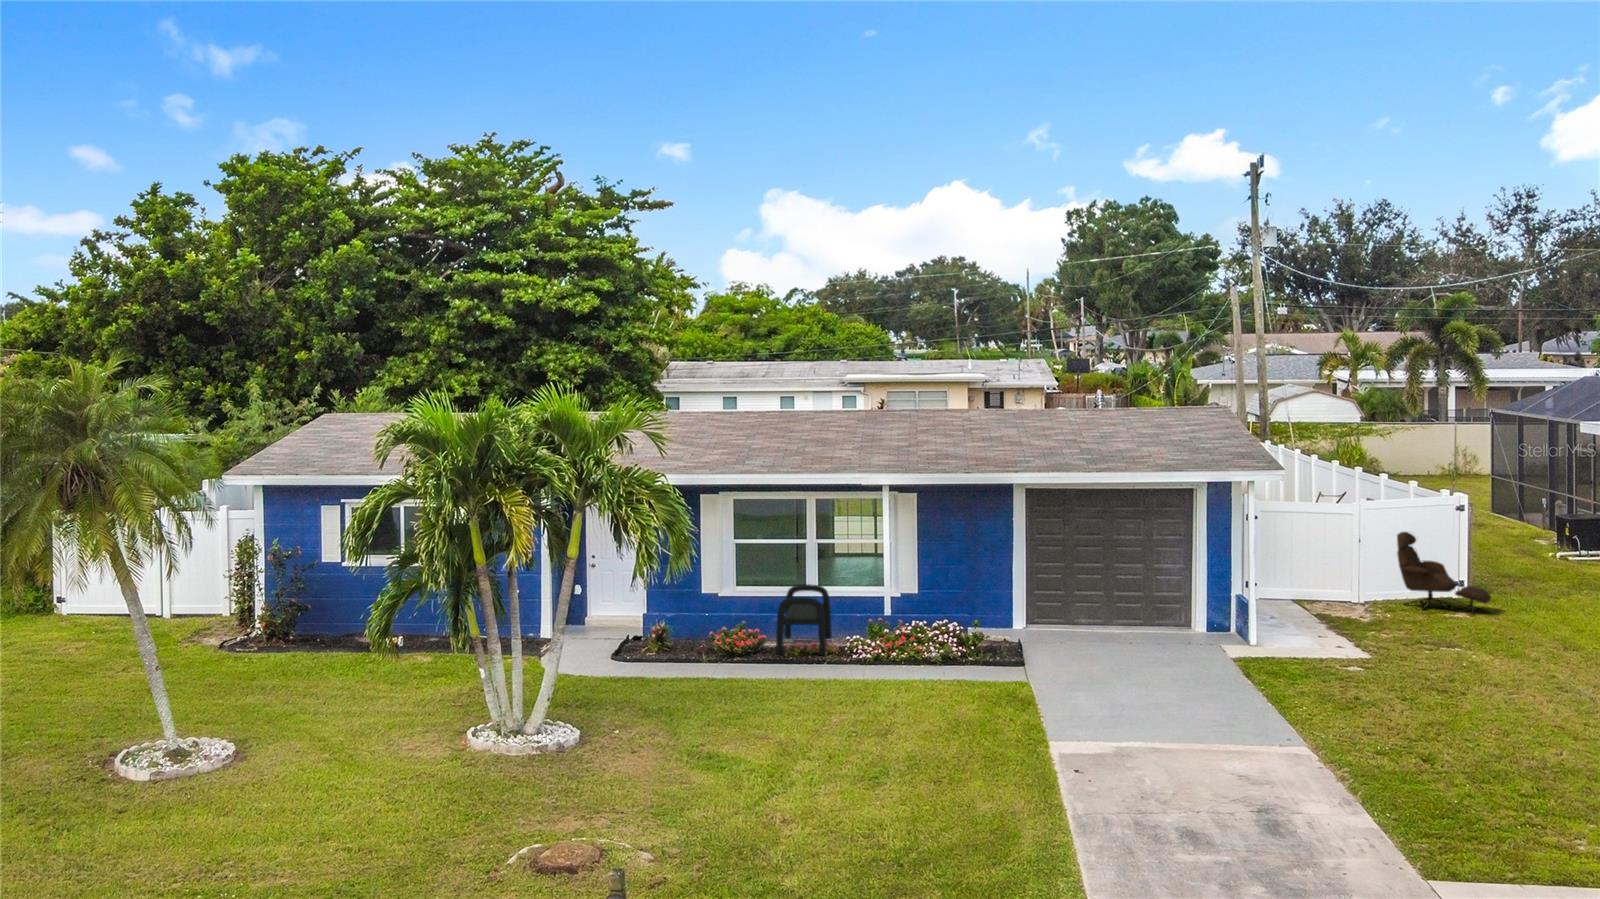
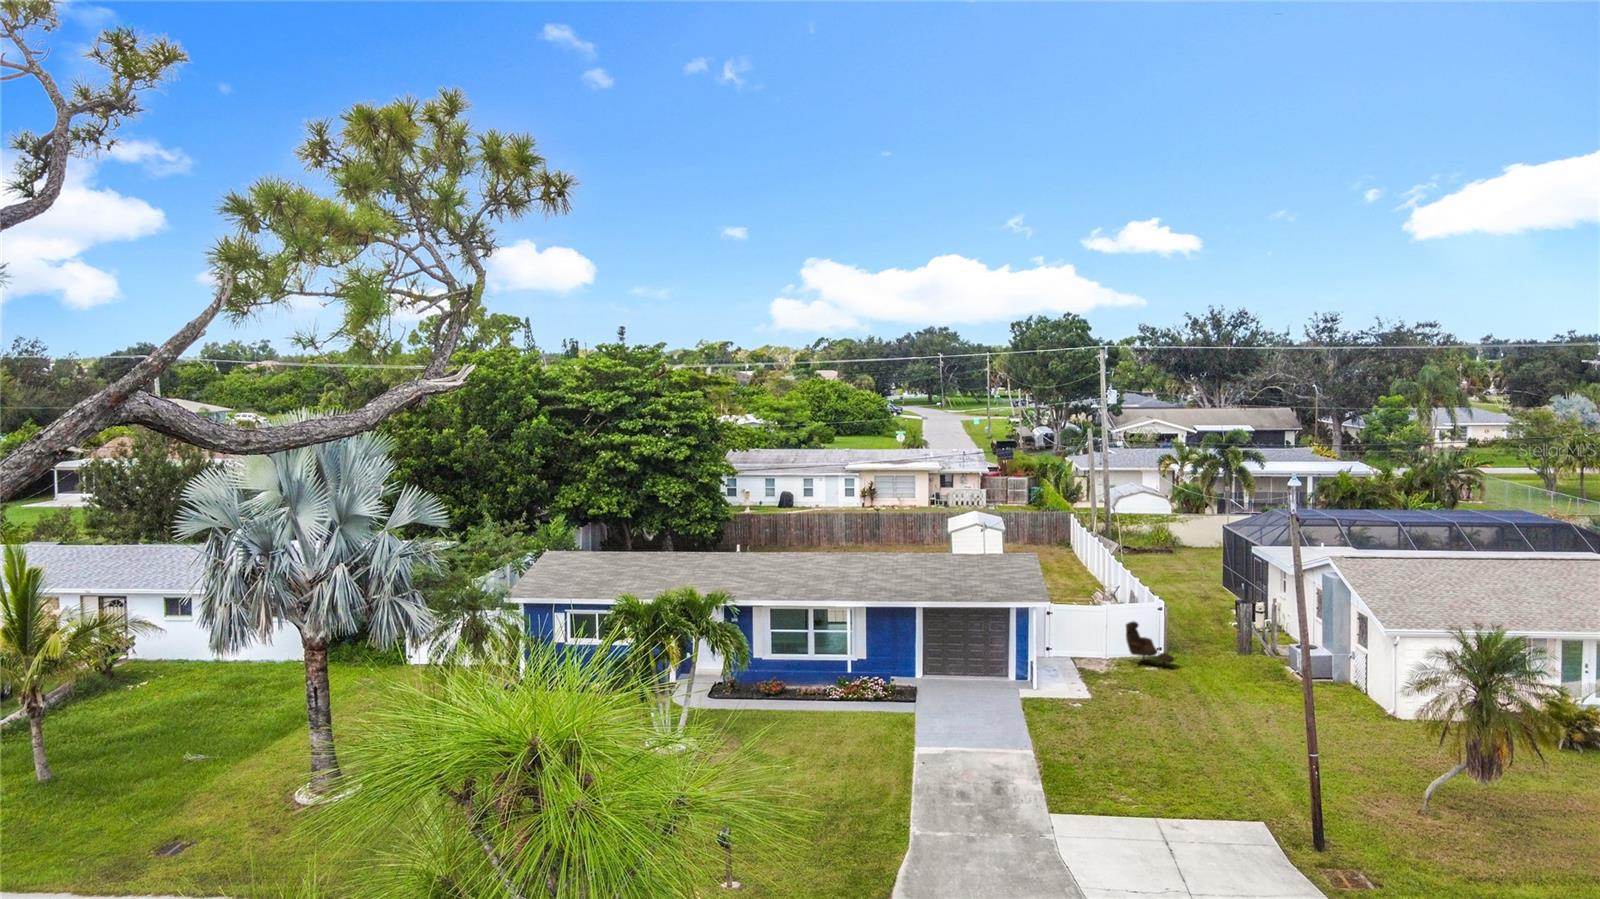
bench: present [776,584,832,655] -> none [791,656,820,695]

